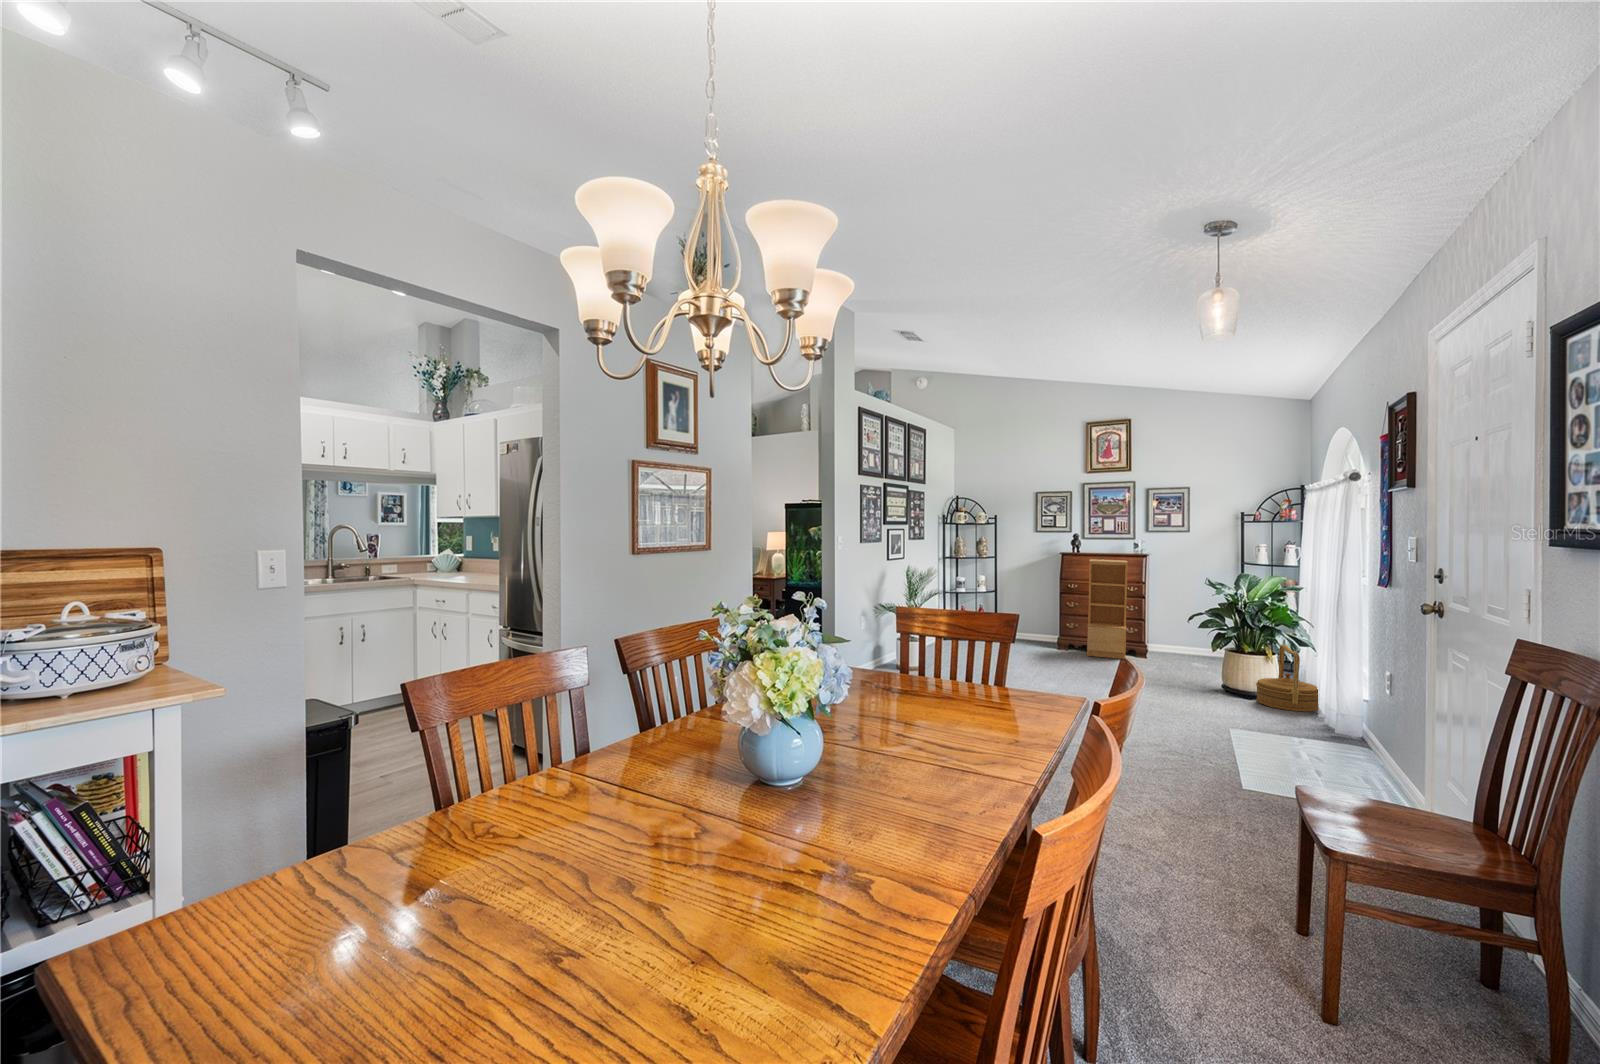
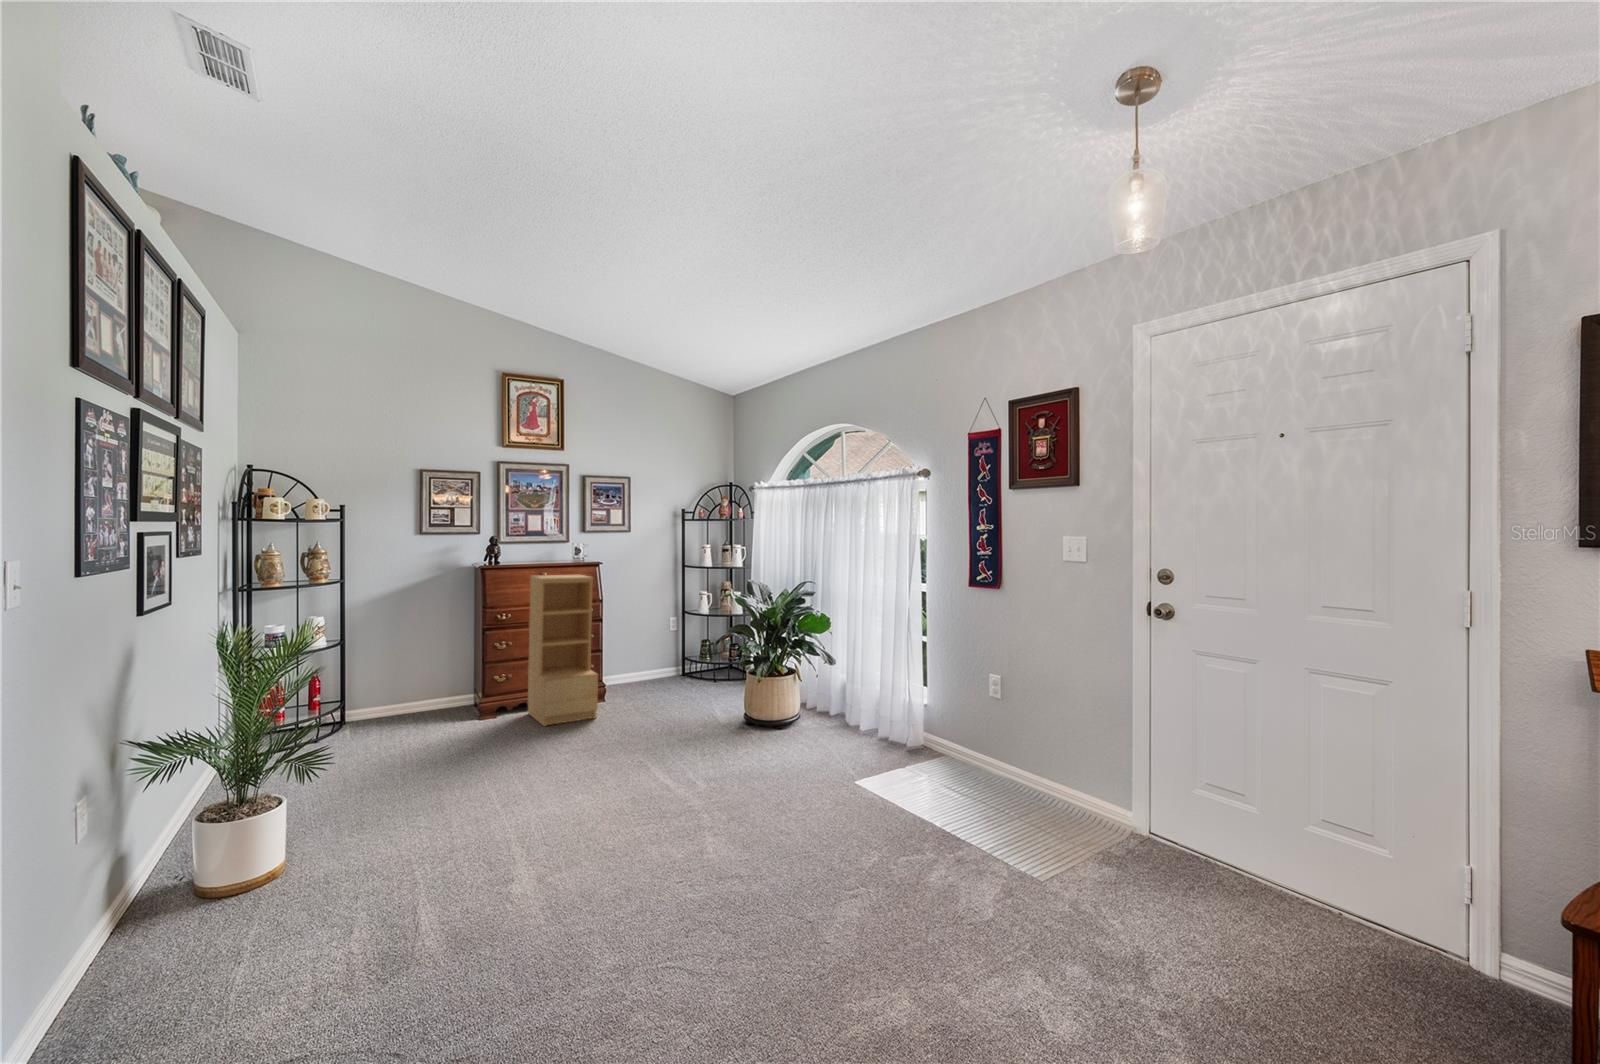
woven basket: present [1256,645,1319,712] -> none [817,668,881,751]

